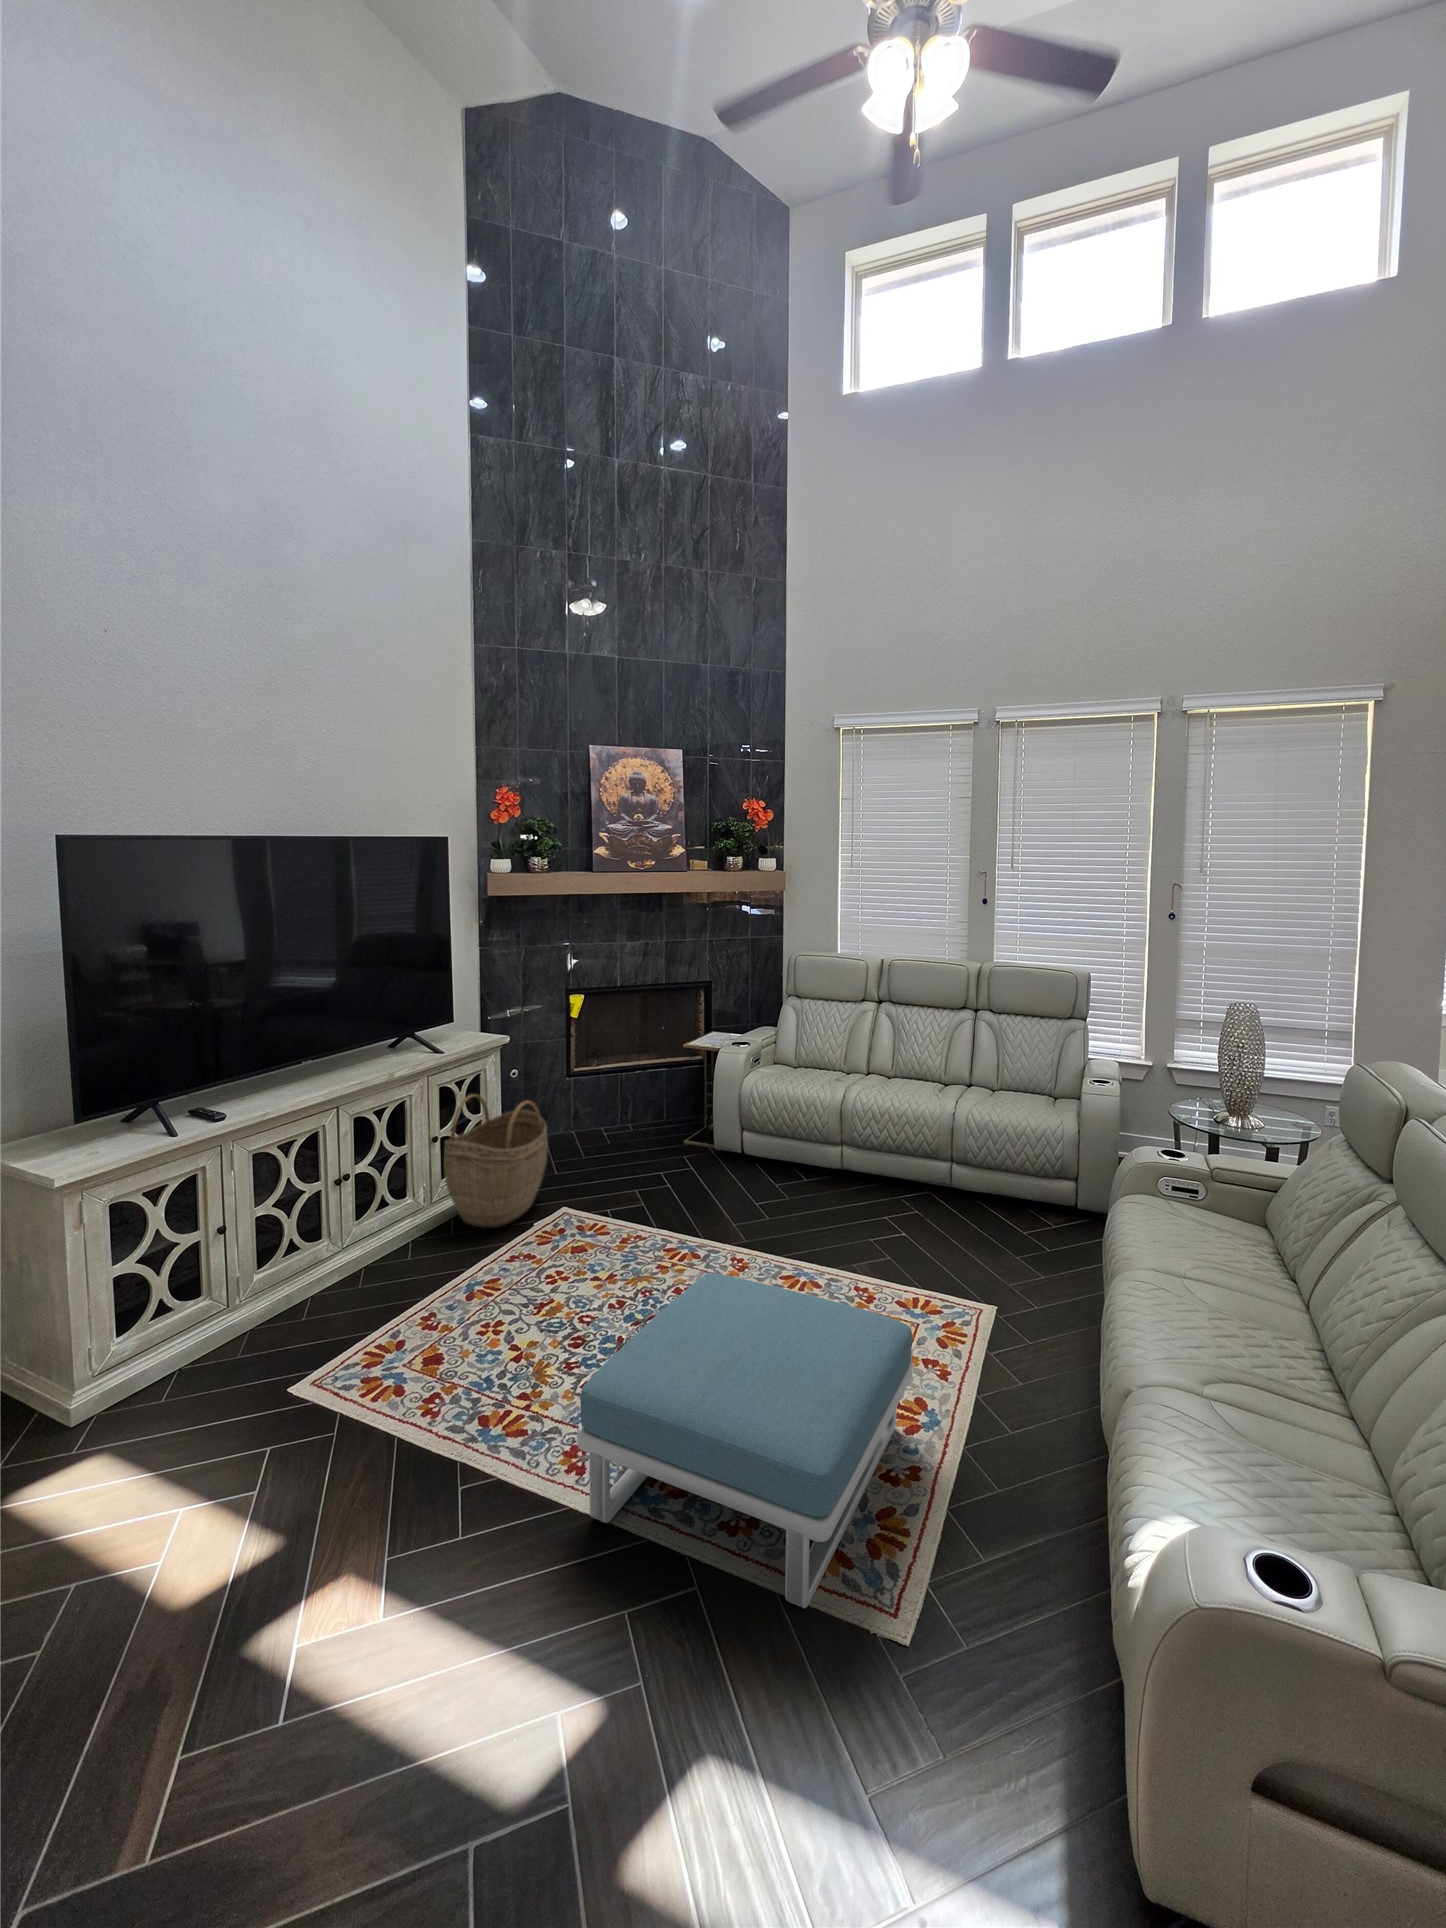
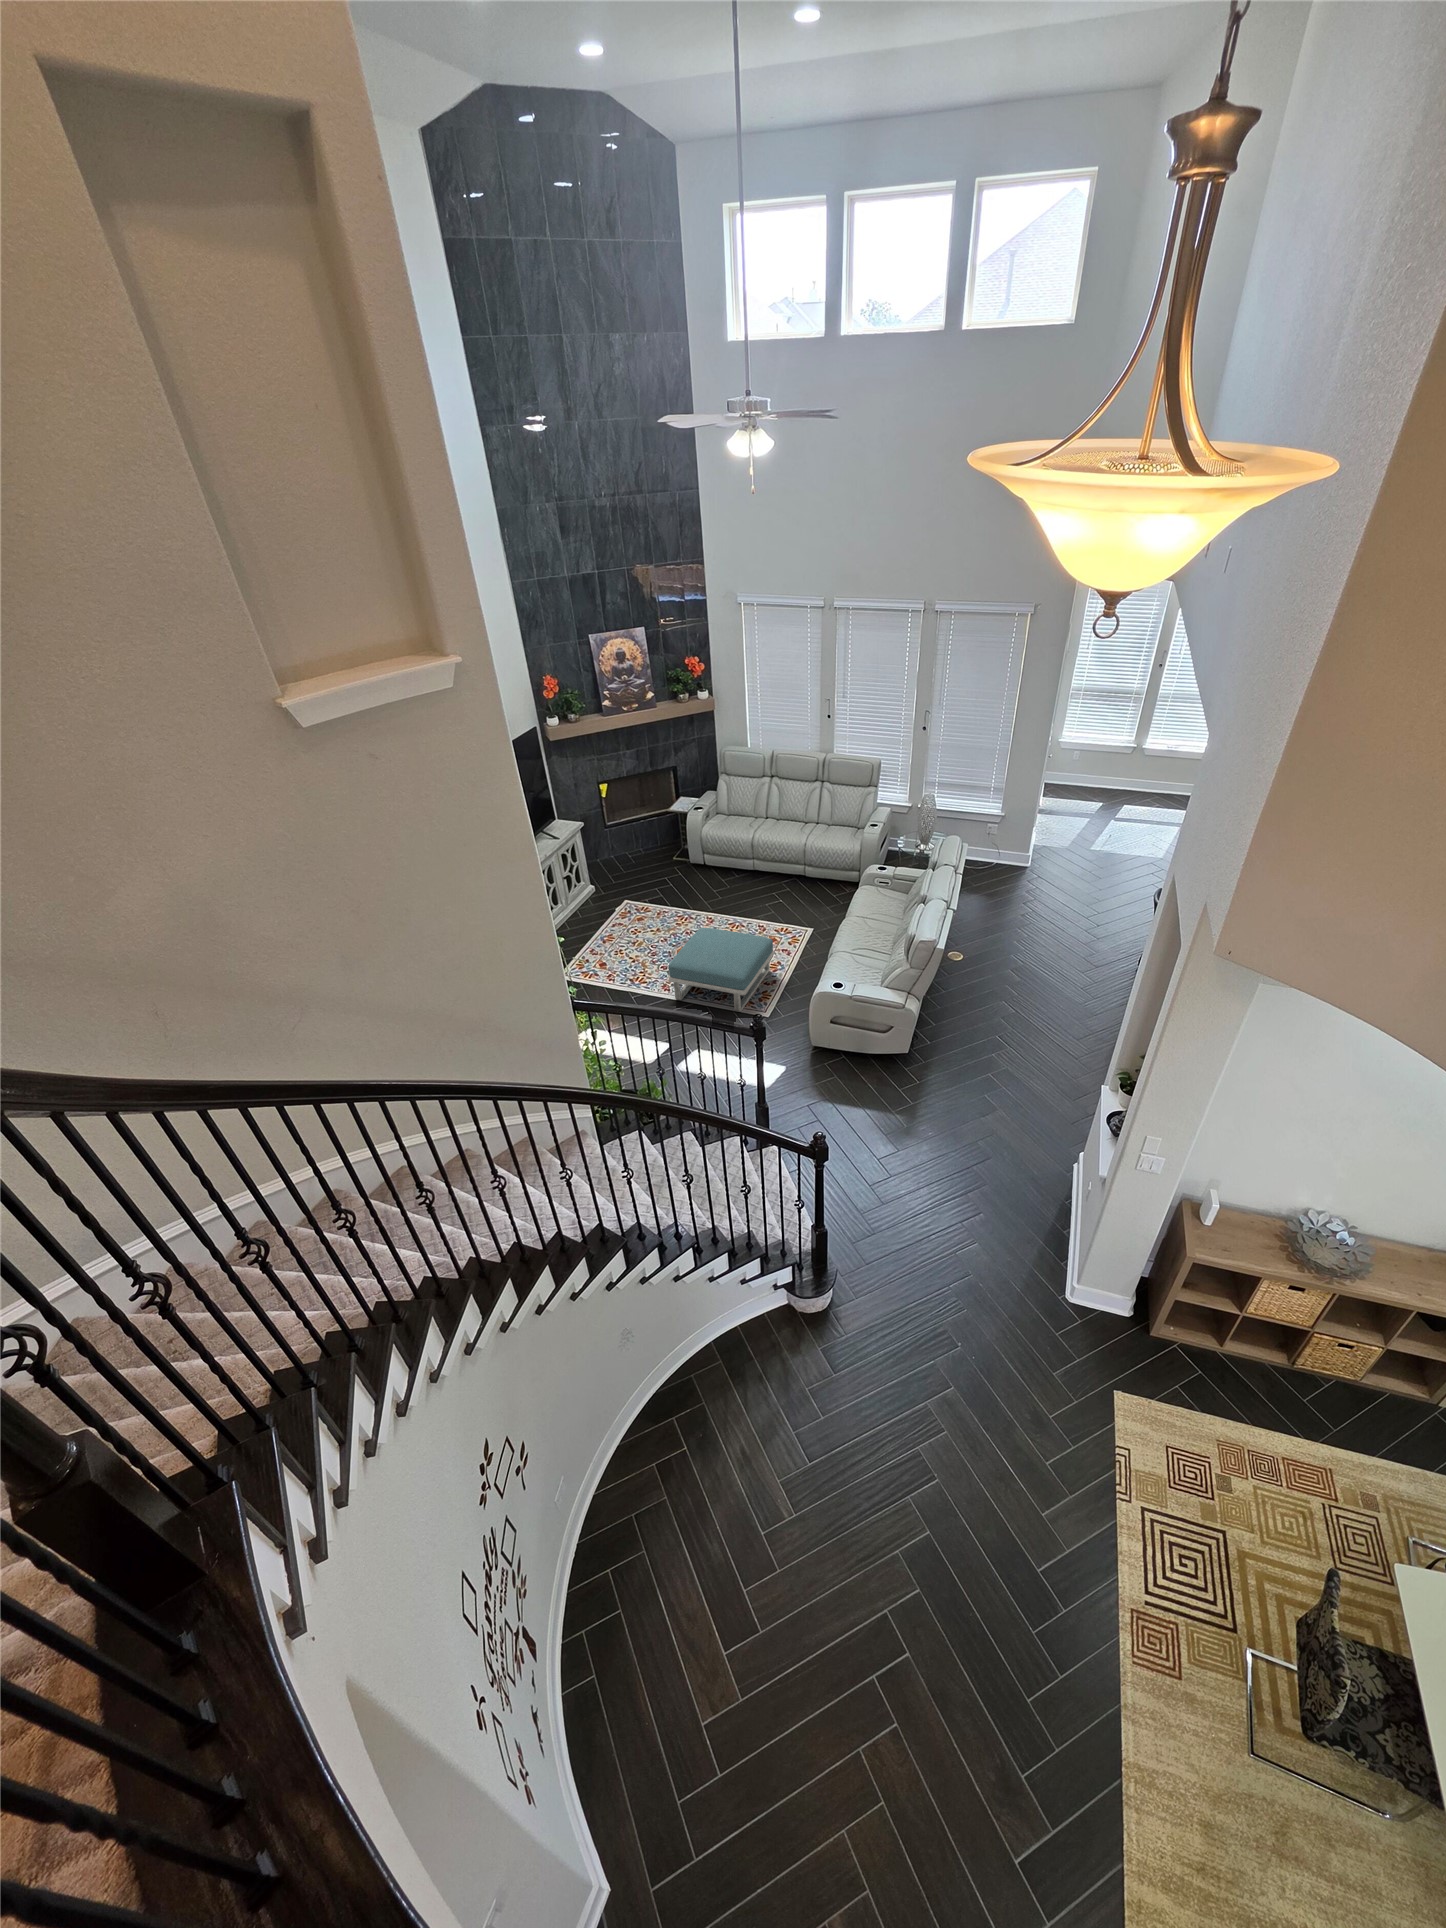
woven basket: present [444,1094,548,1228] -> none [570,855,615,914]

